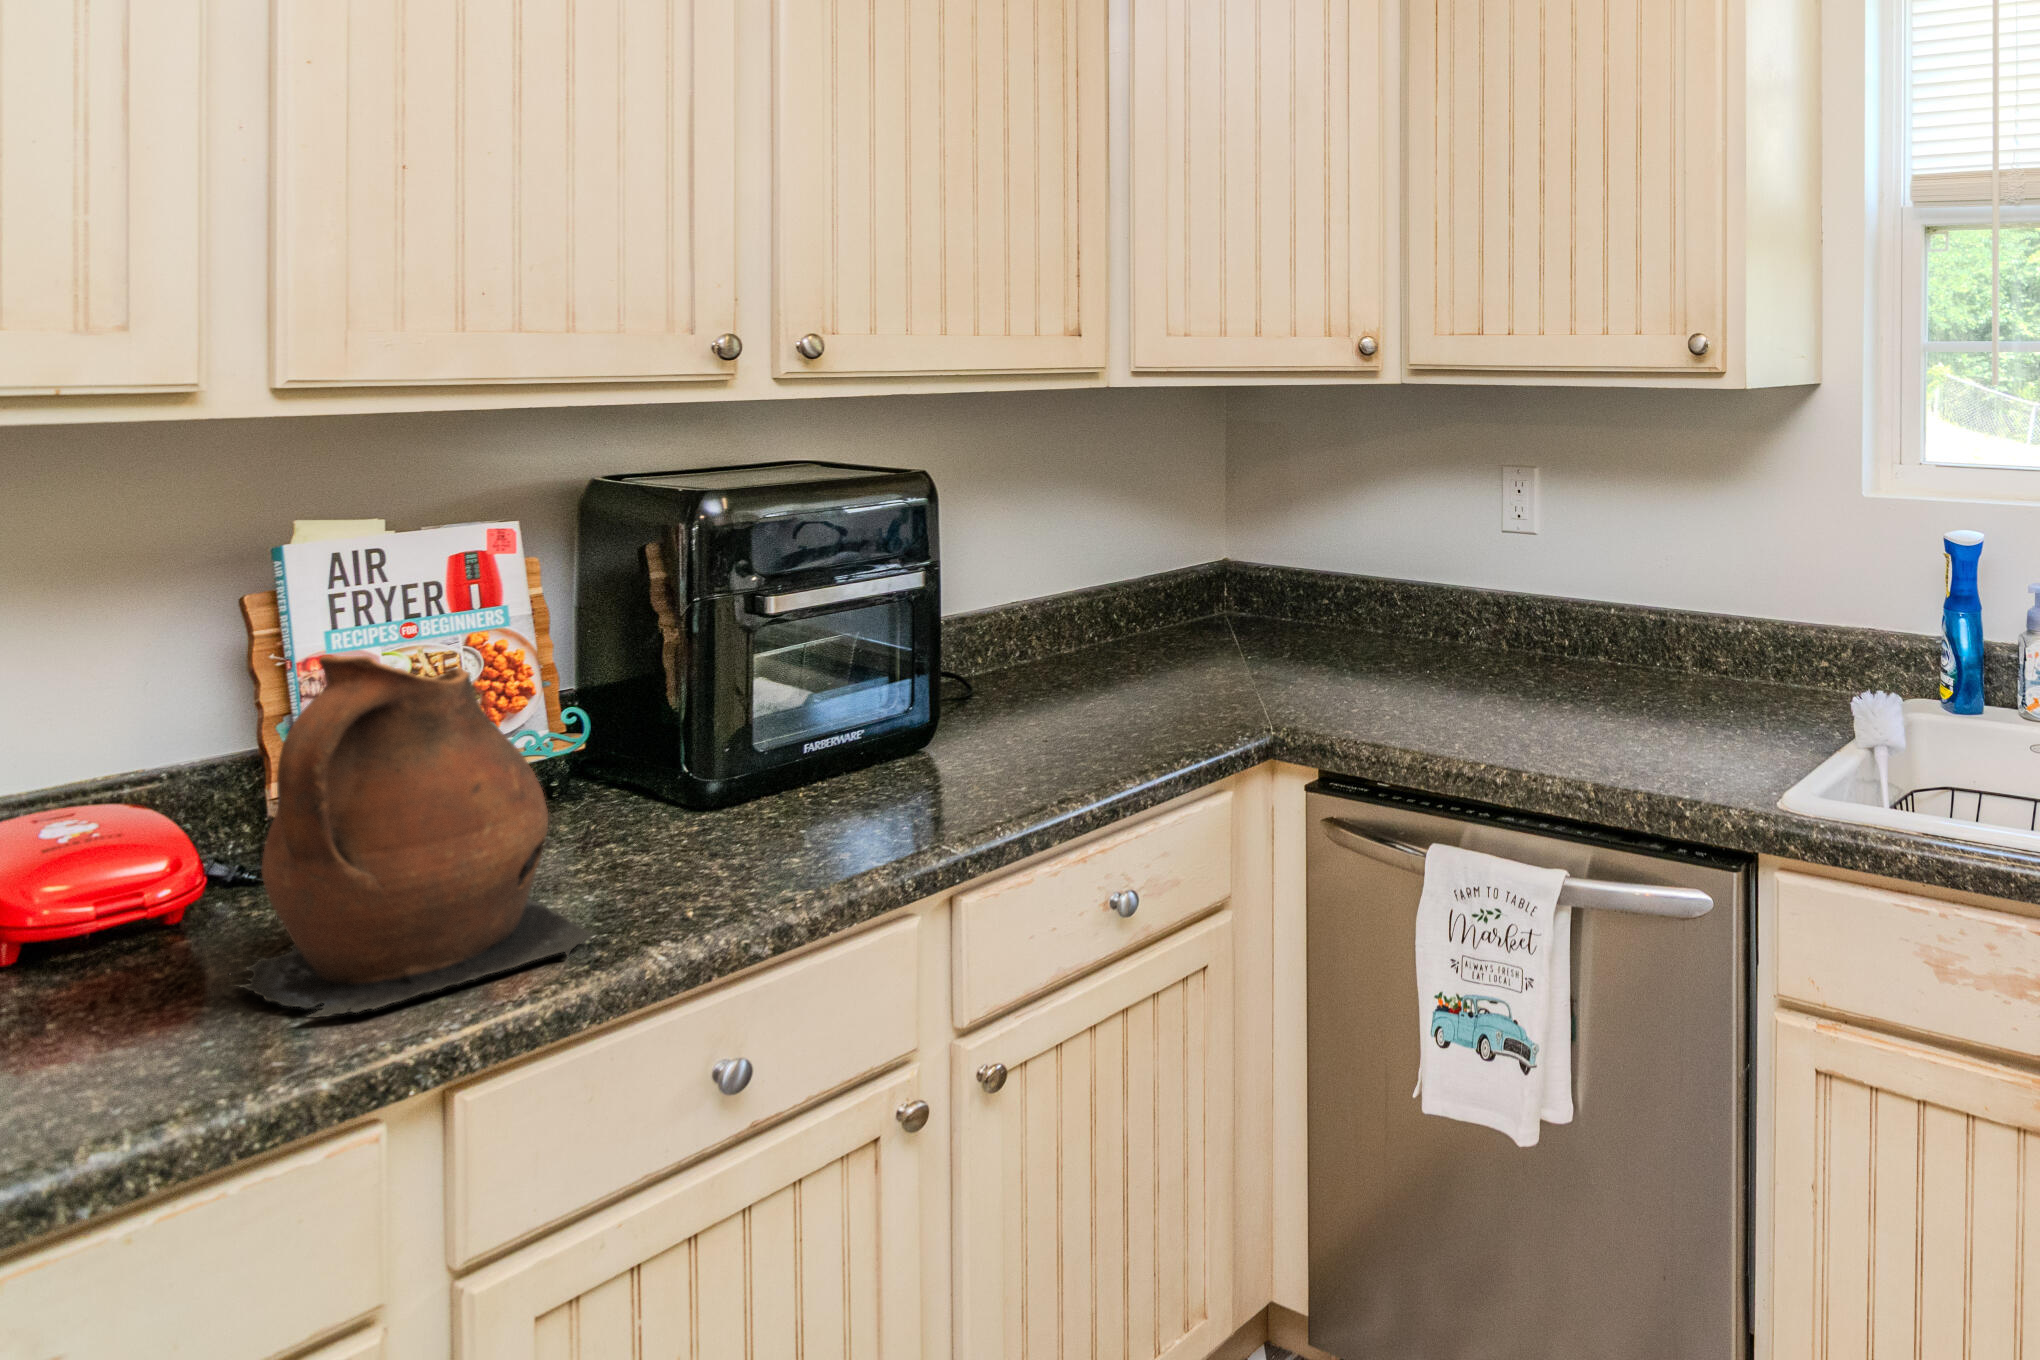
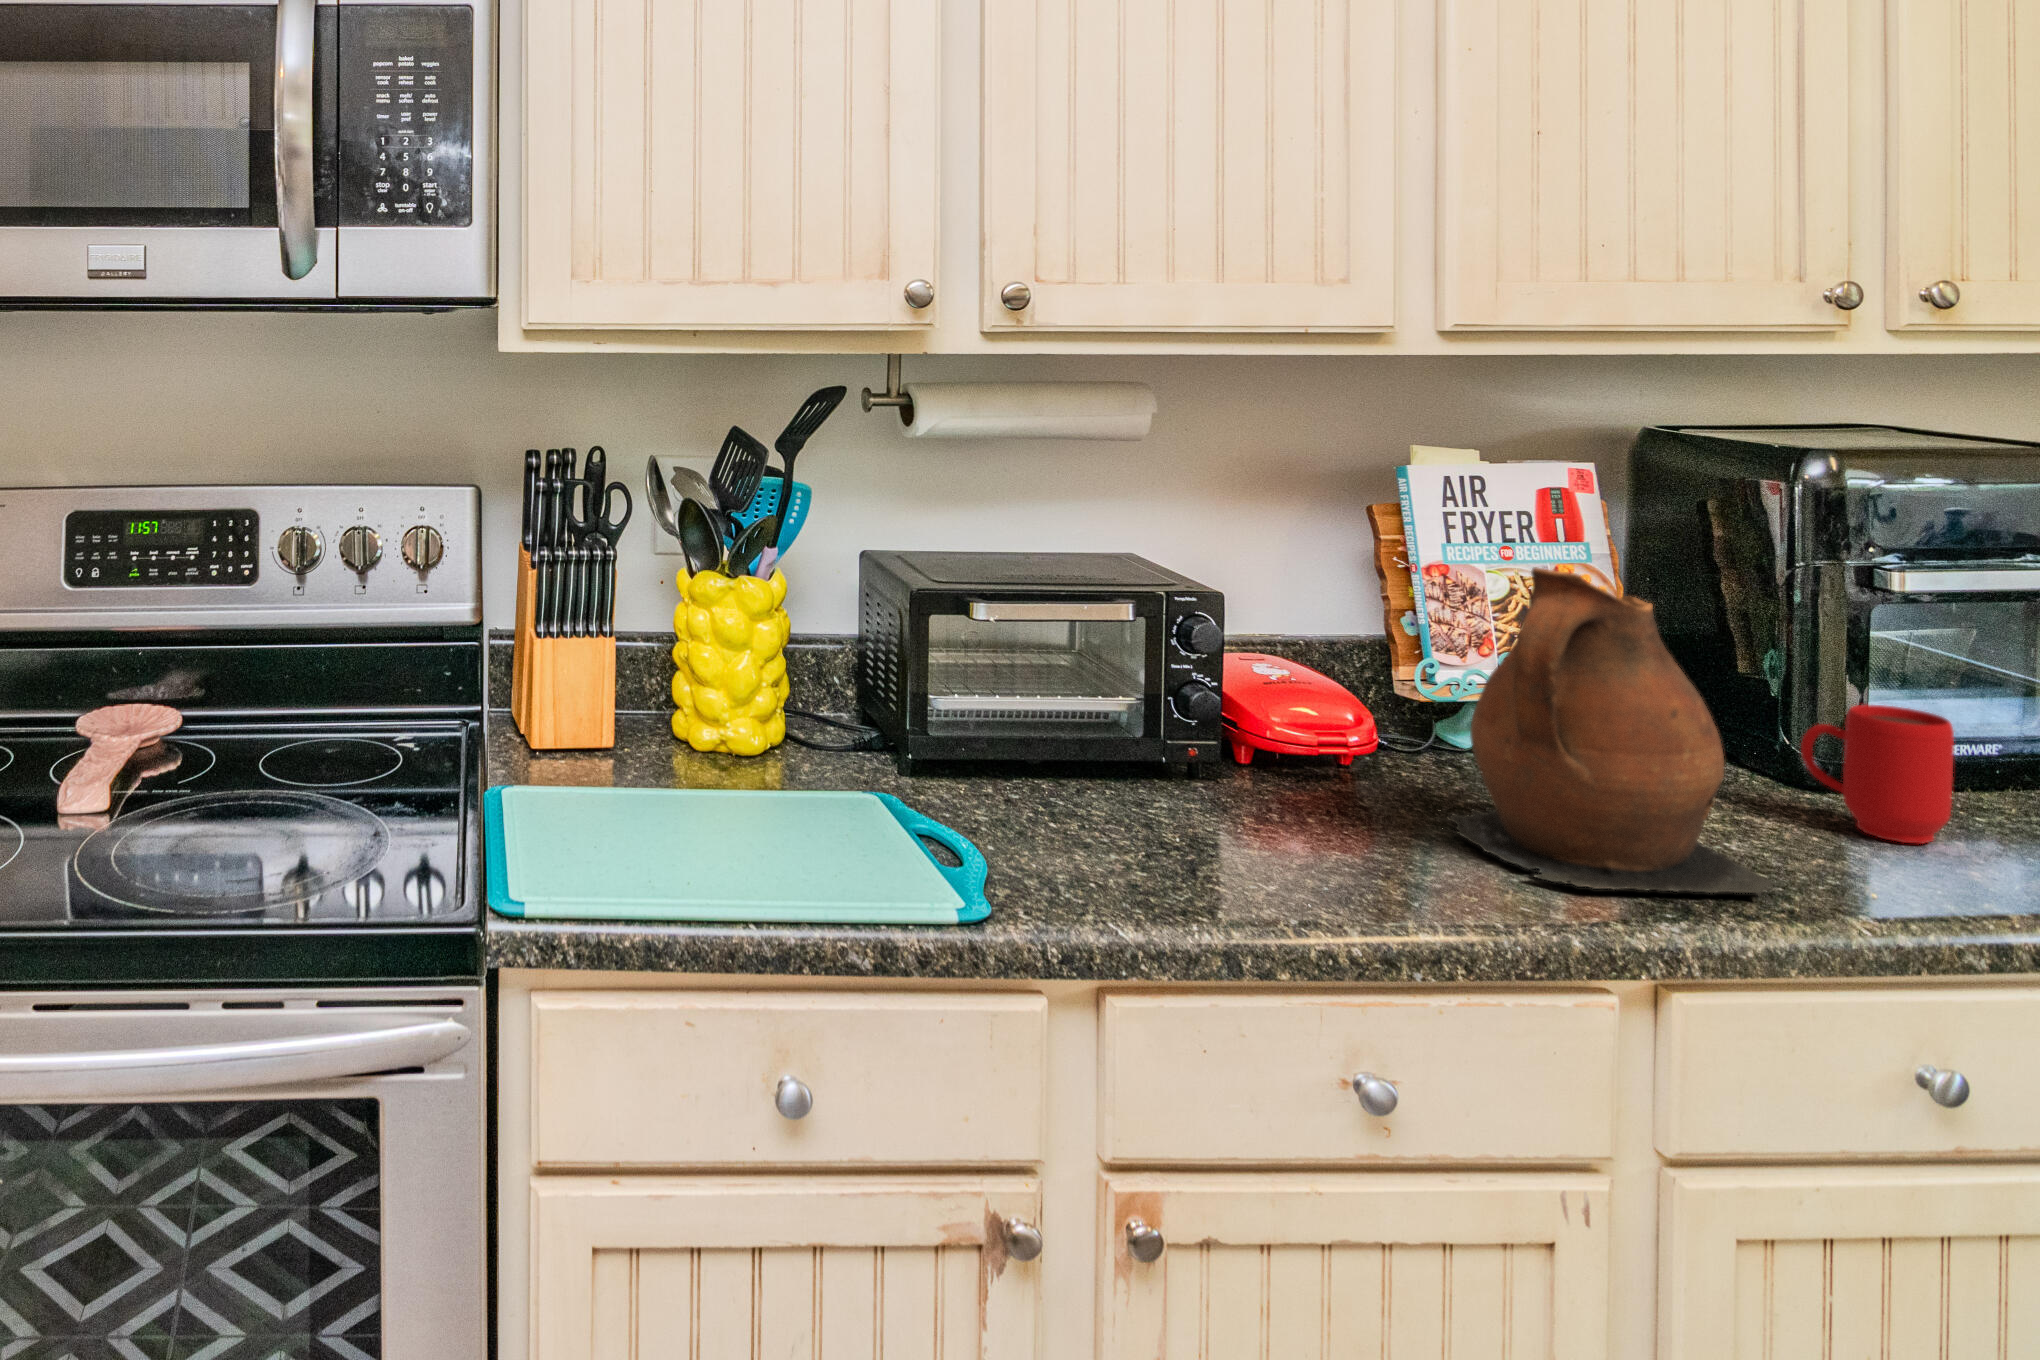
mug: none [676,720,791,846] -> present [1801,705,1954,844]

